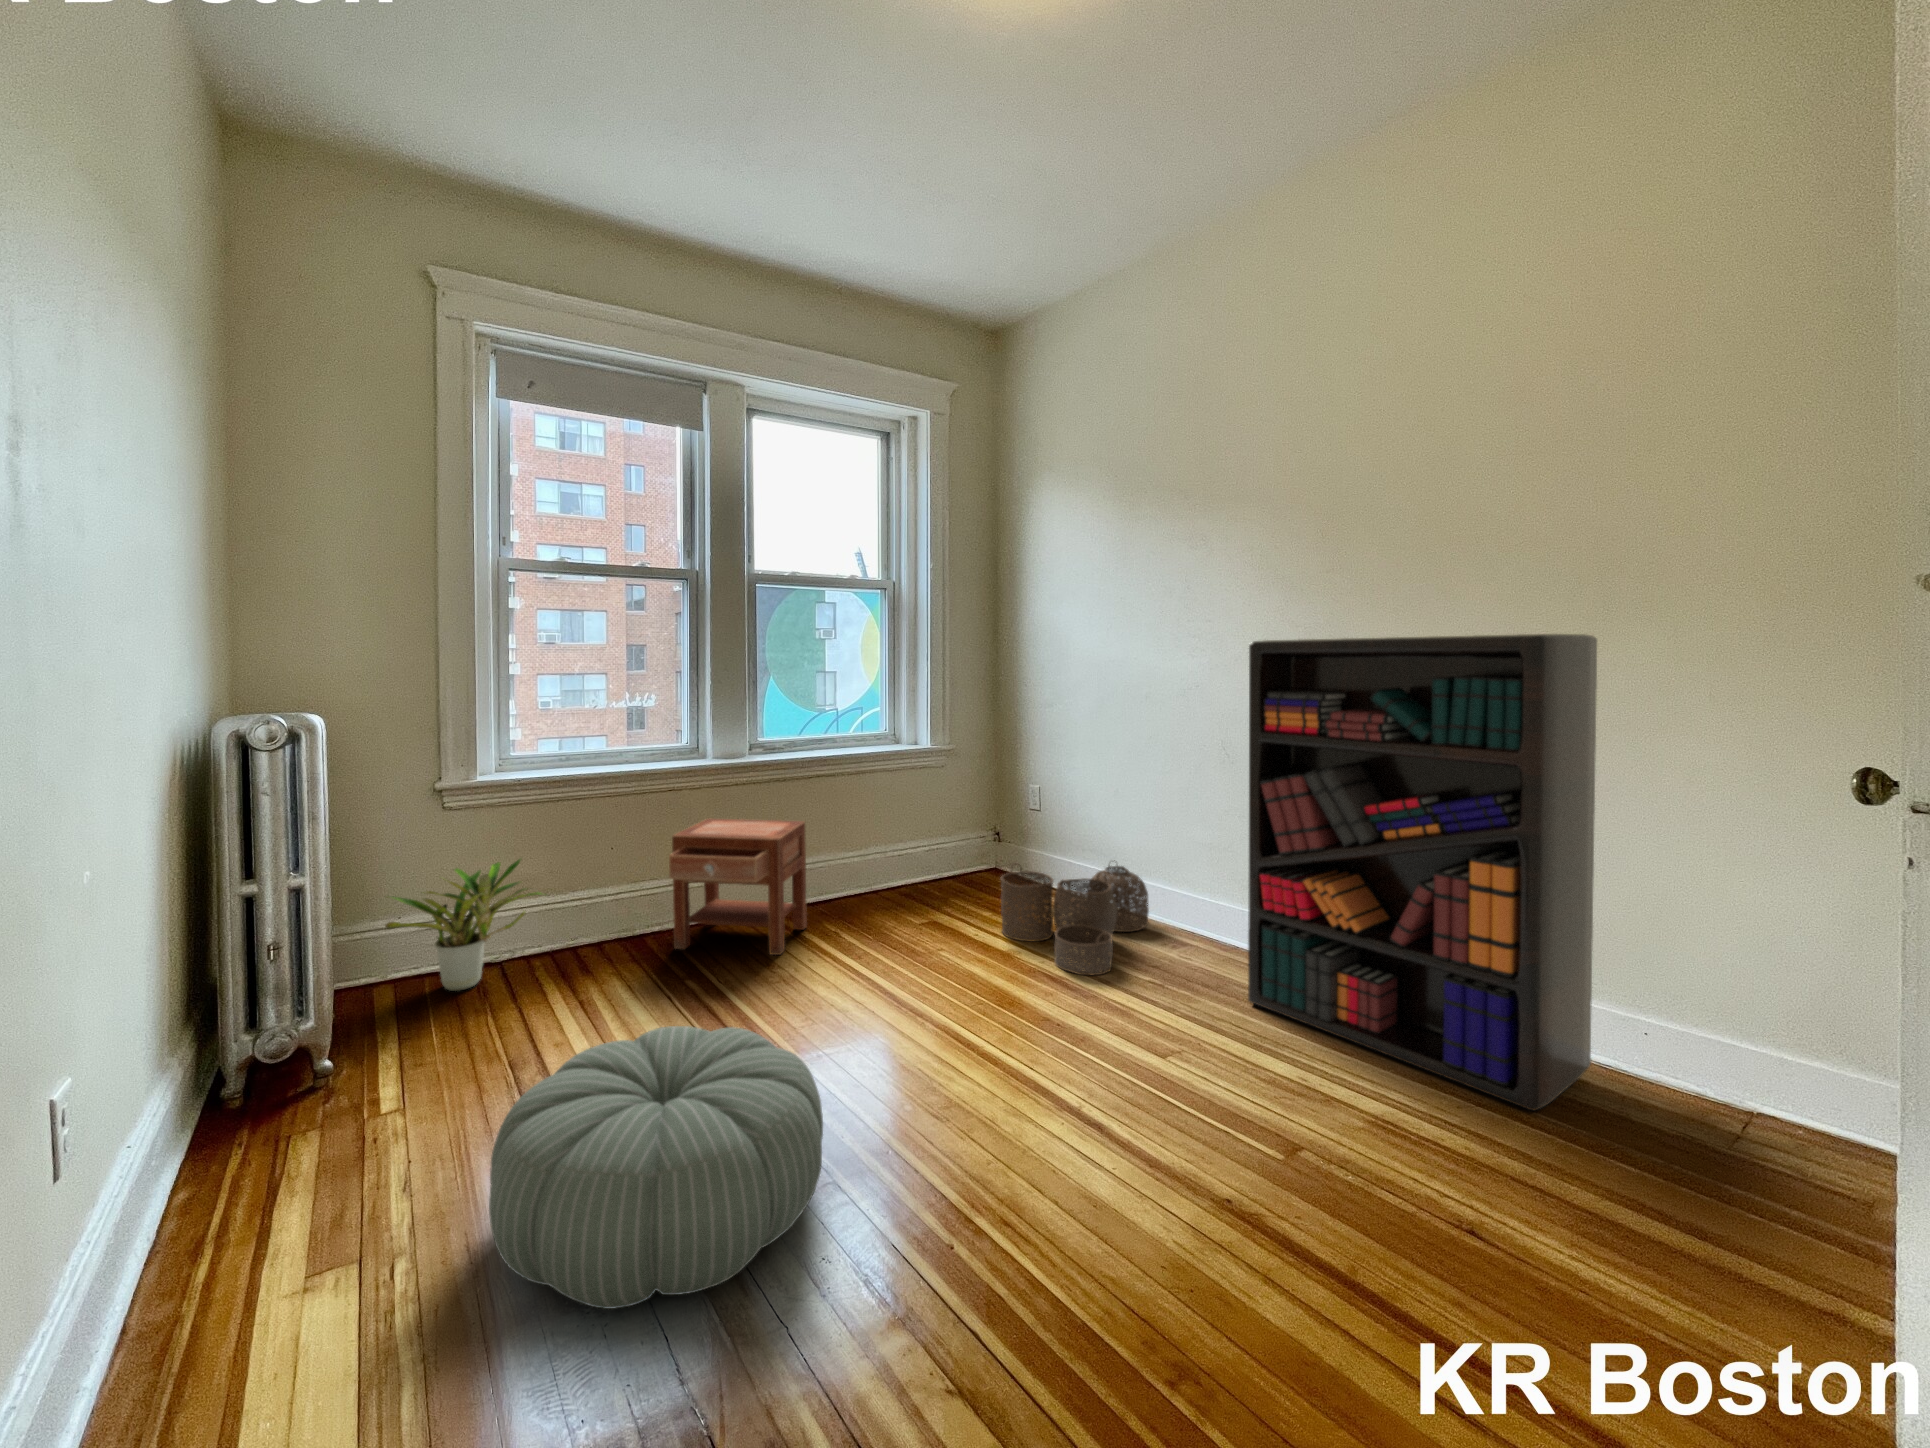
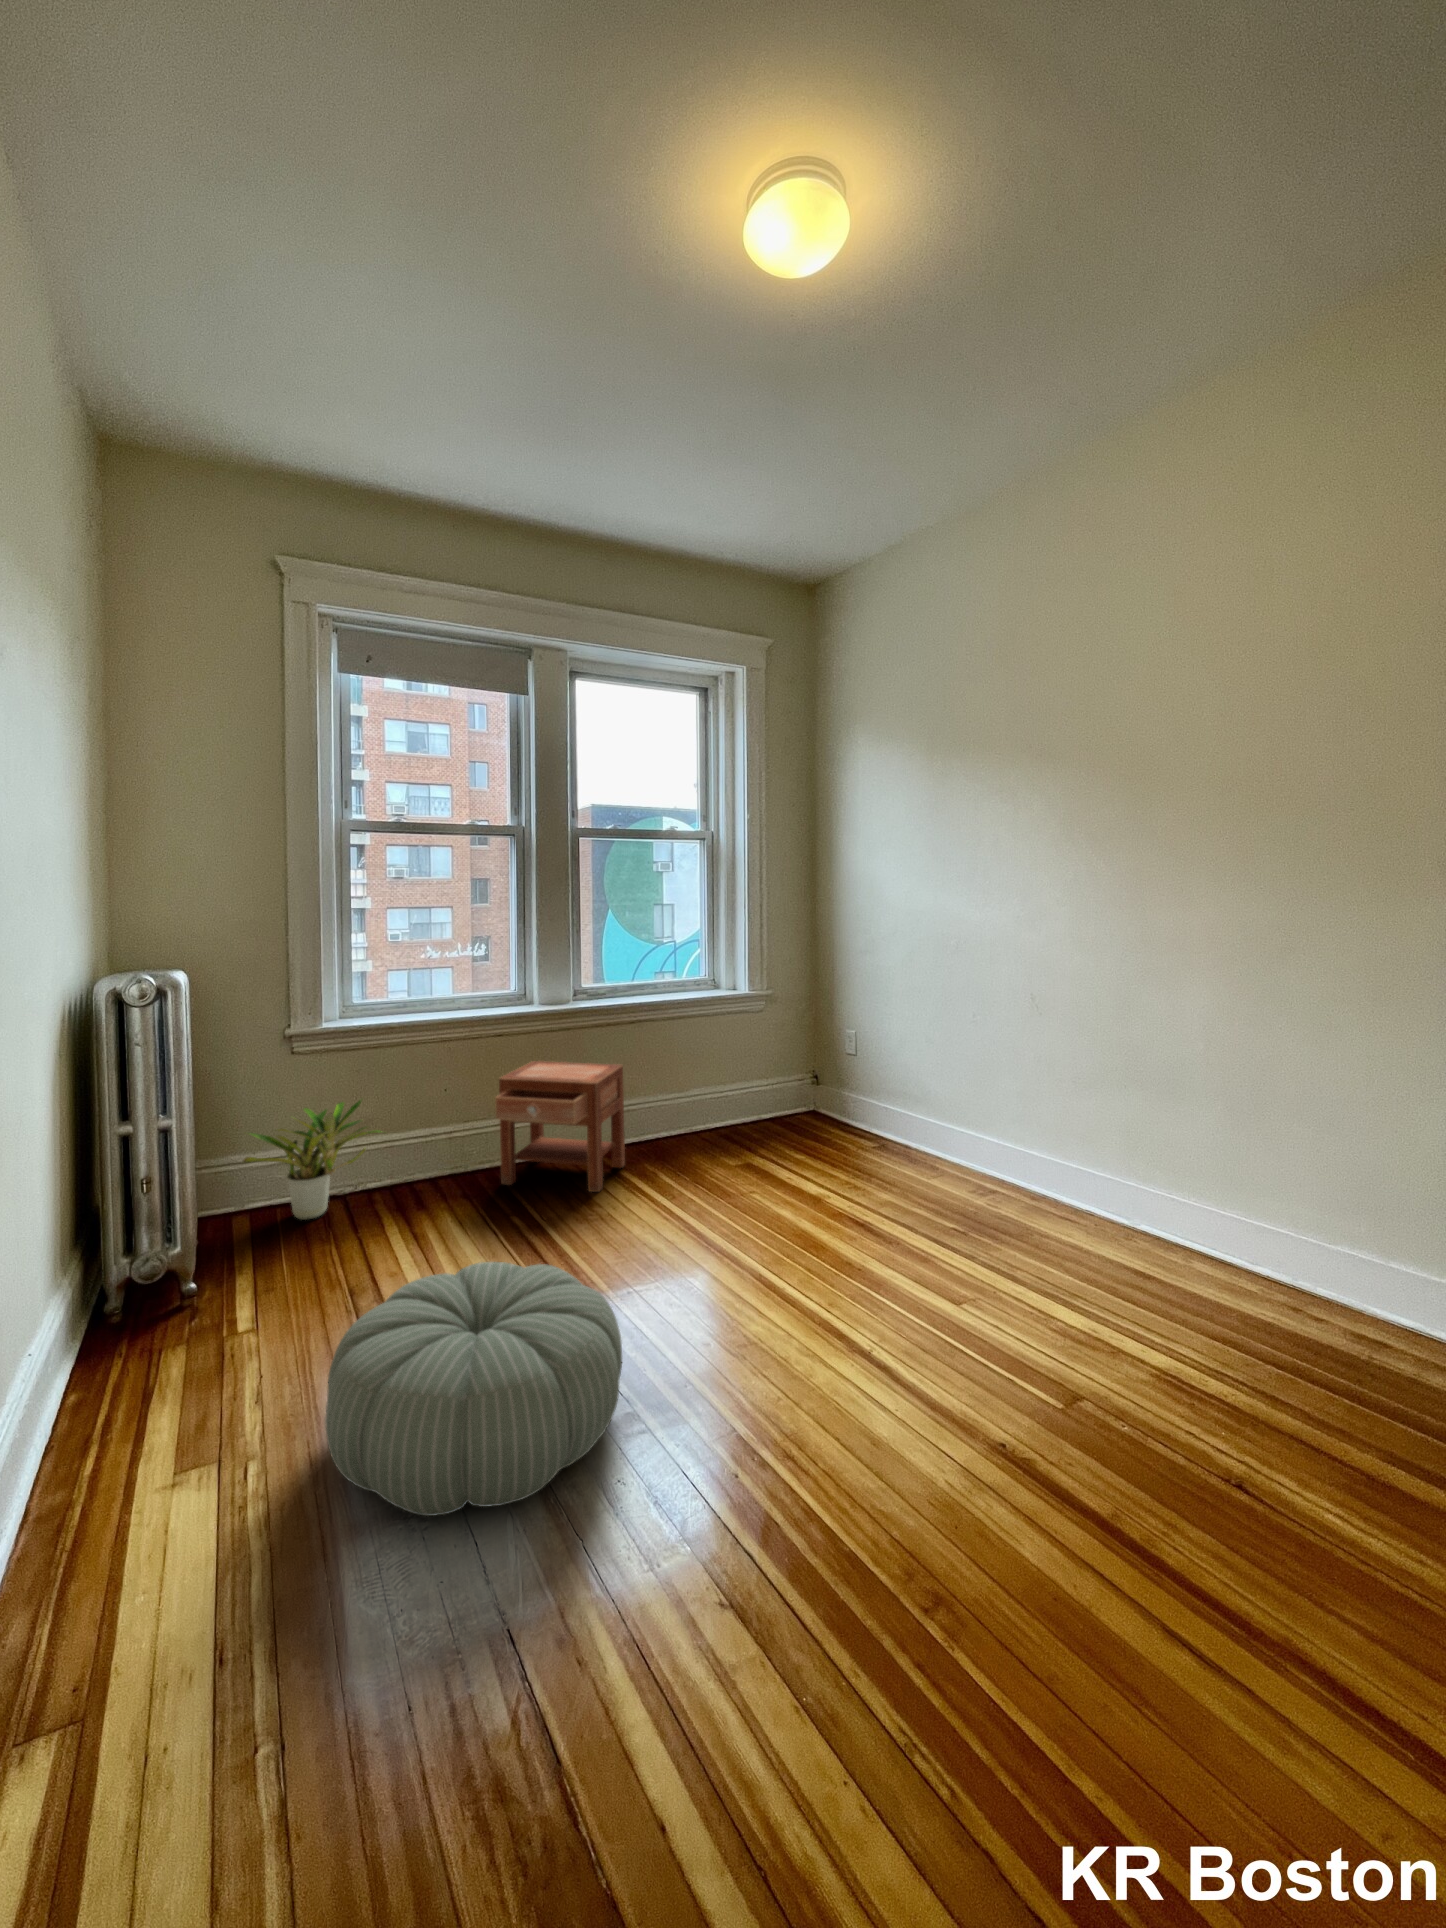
bookshelf: present [1248,634,1597,1110] -> none [1044,895,1394,1370]
woven basket: present [1001,860,1149,976] -> none [809,1105,957,1219]

